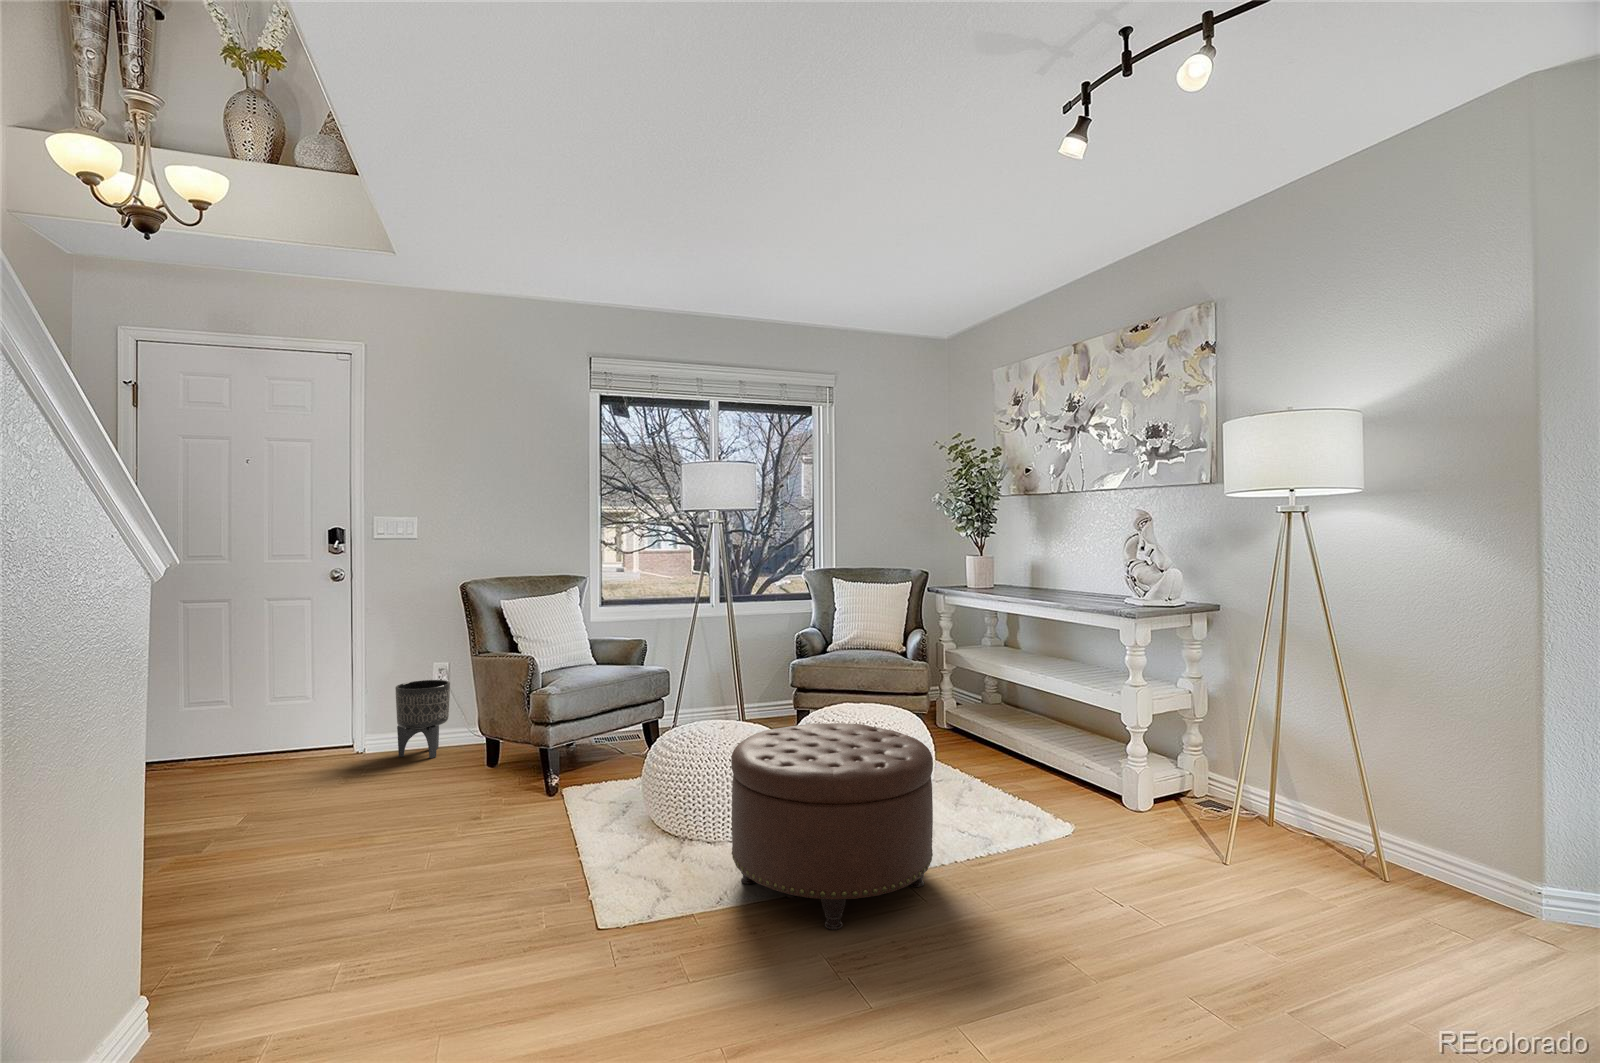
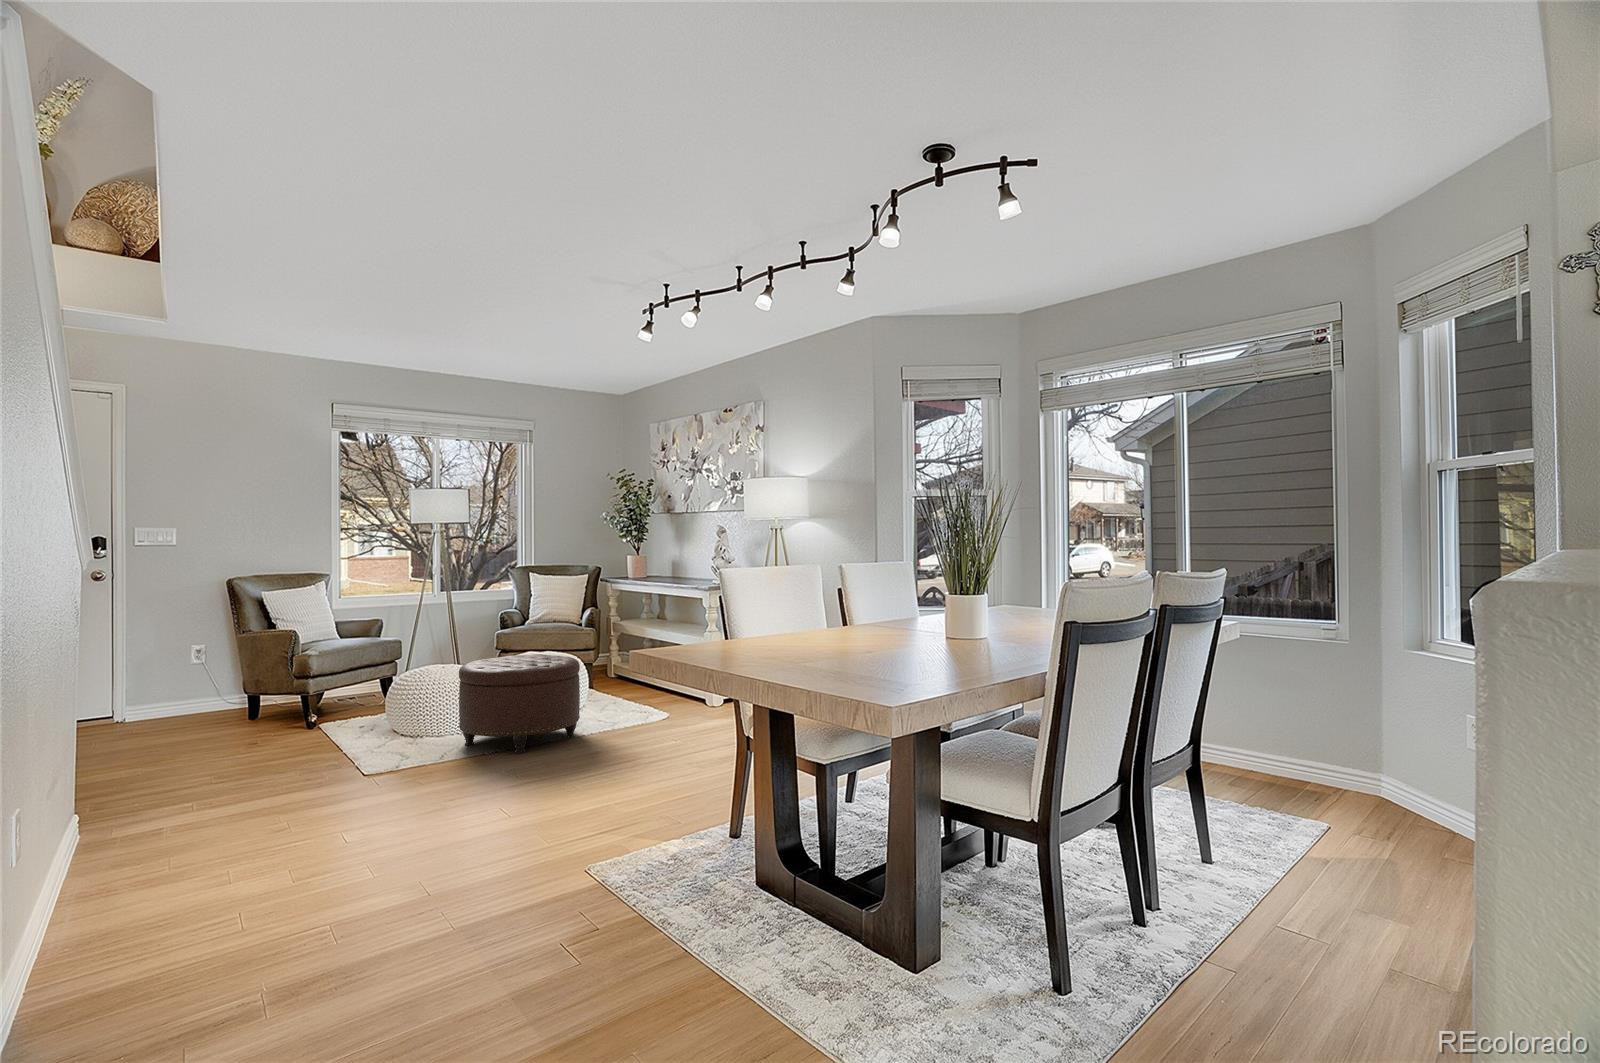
planter: present [395,680,450,758] -> none [158,659,207,720]

